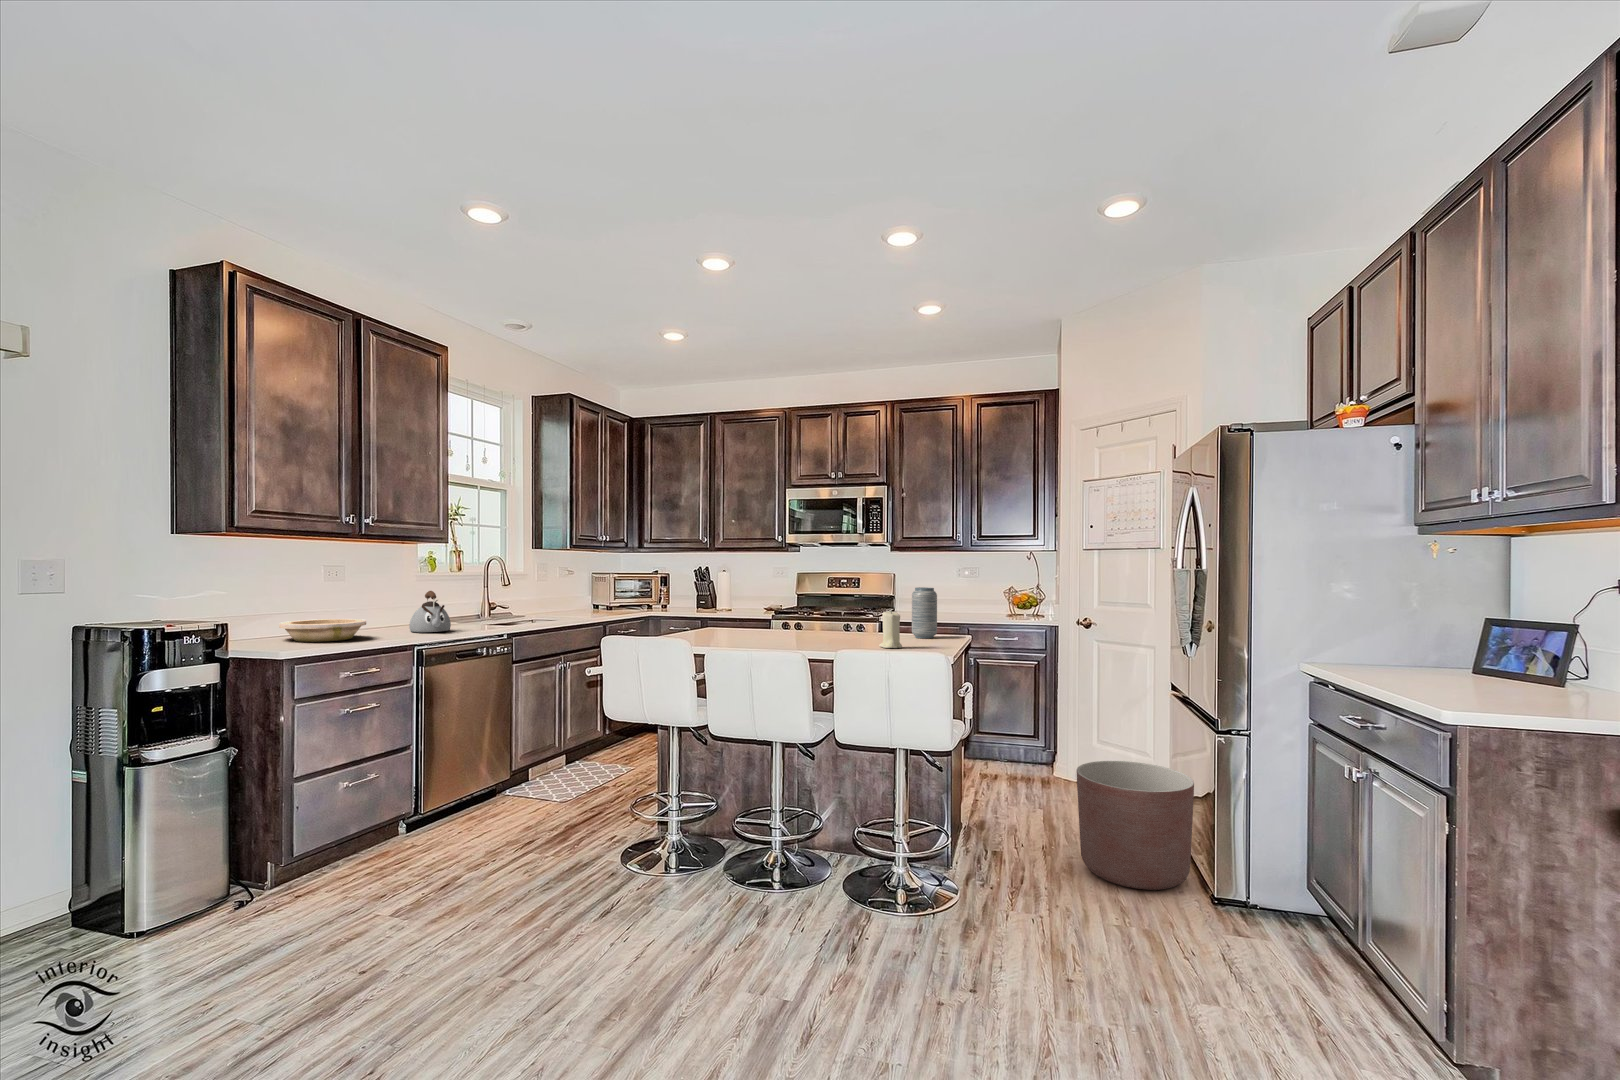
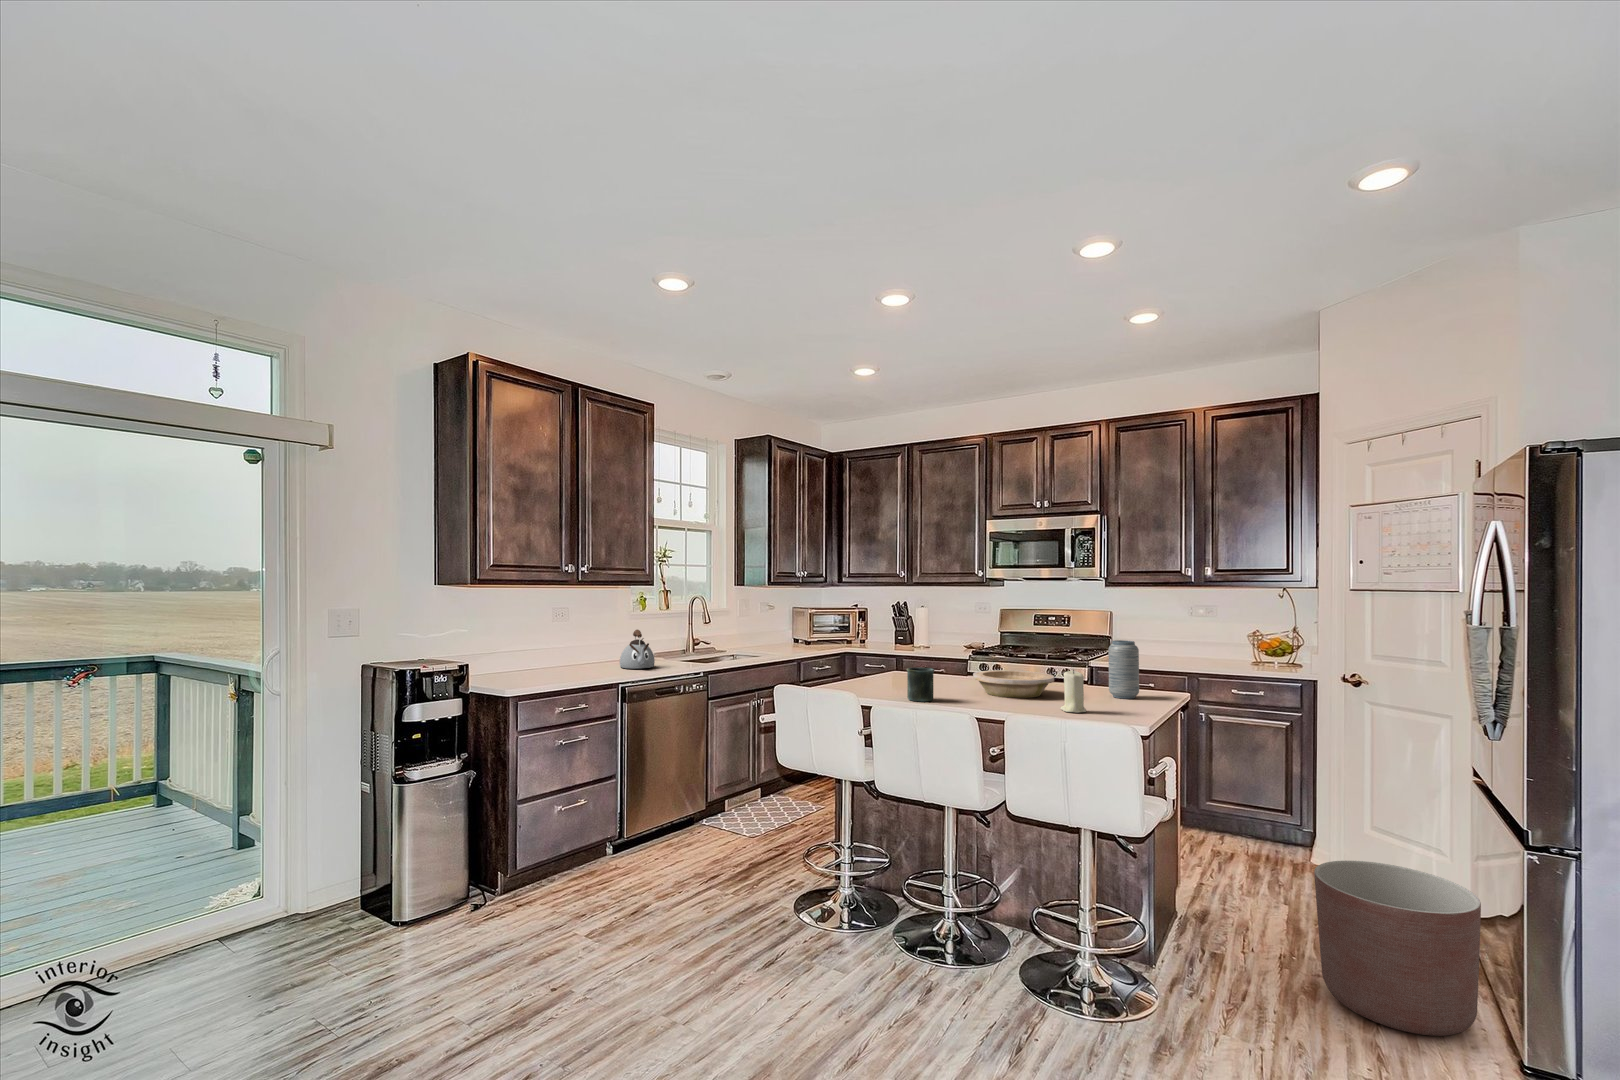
mug: none [737,614,764,645] -> present [906,667,934,702]
bowl: present [279,619,366,642] -> present [973,670,1054,698]

